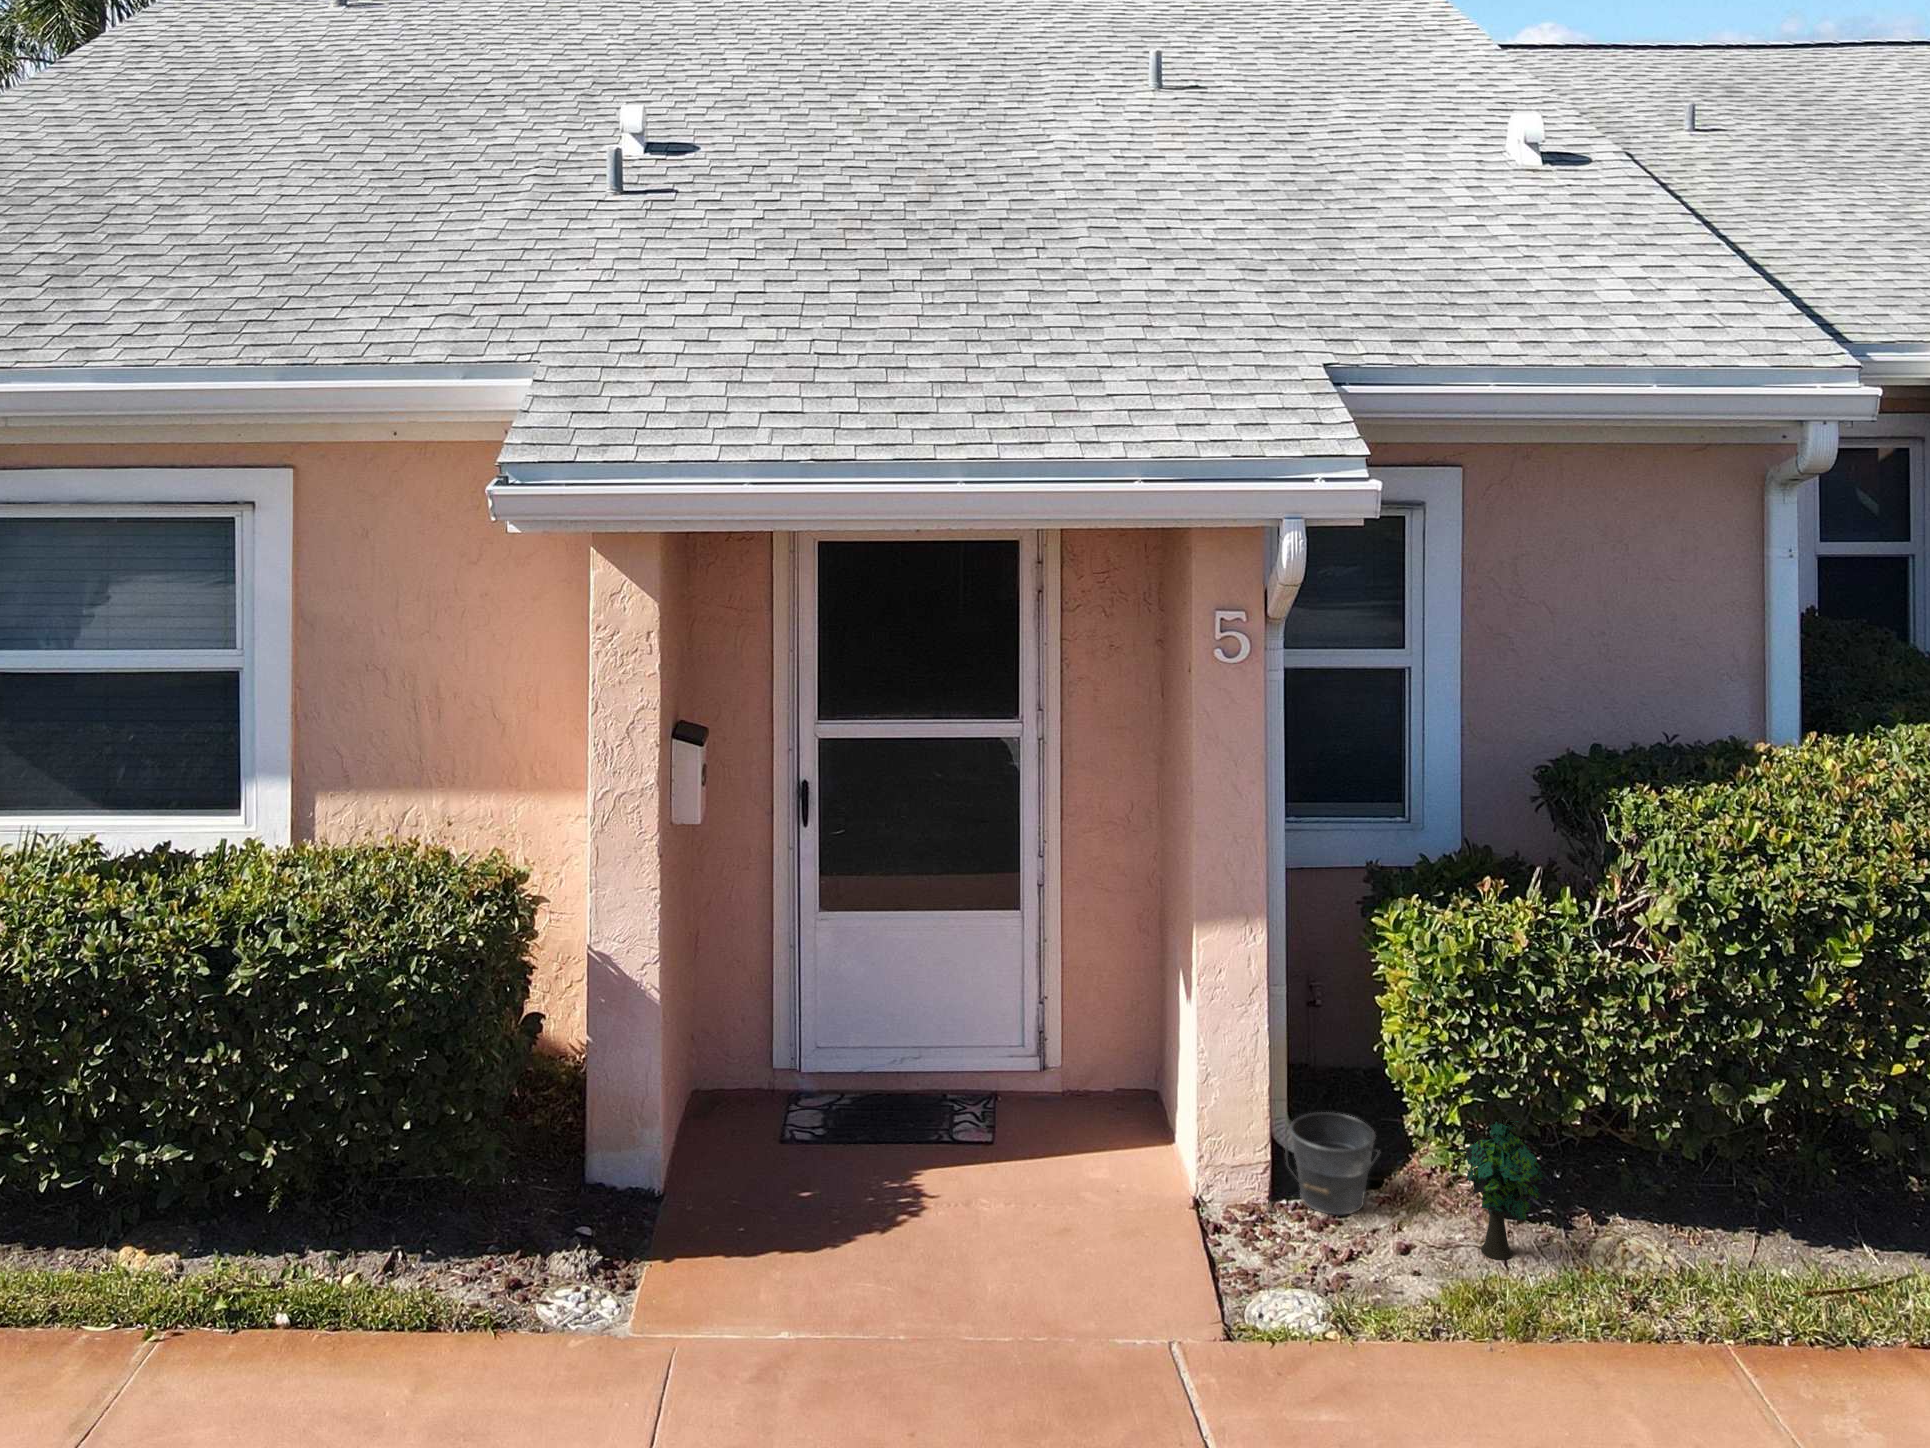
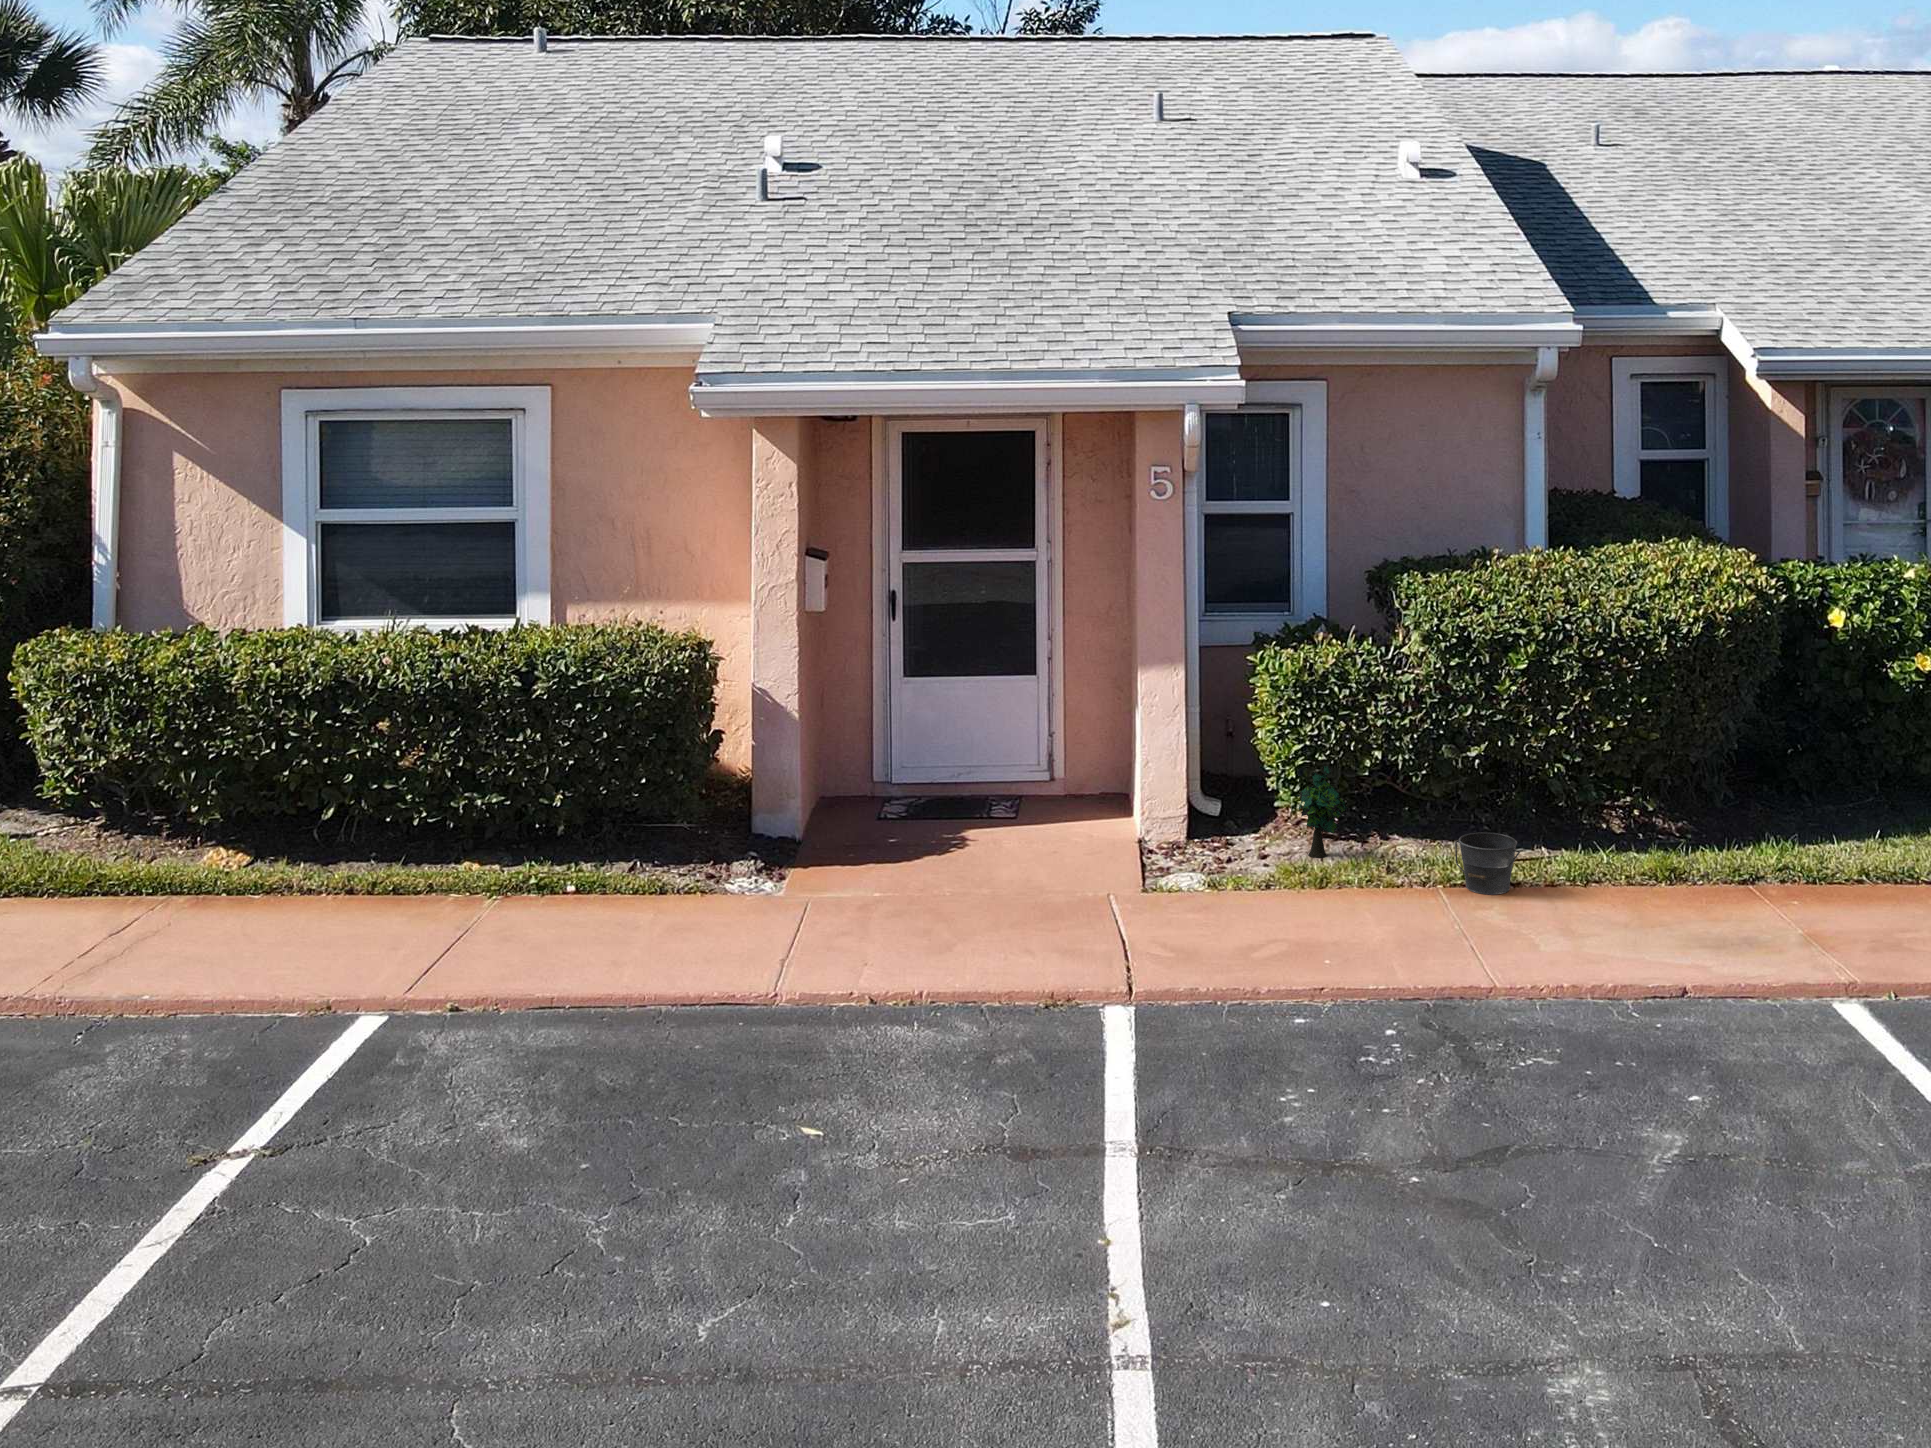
bucket: present [1285,1112,1380,1215] -> present [1455,832,1520,895]

